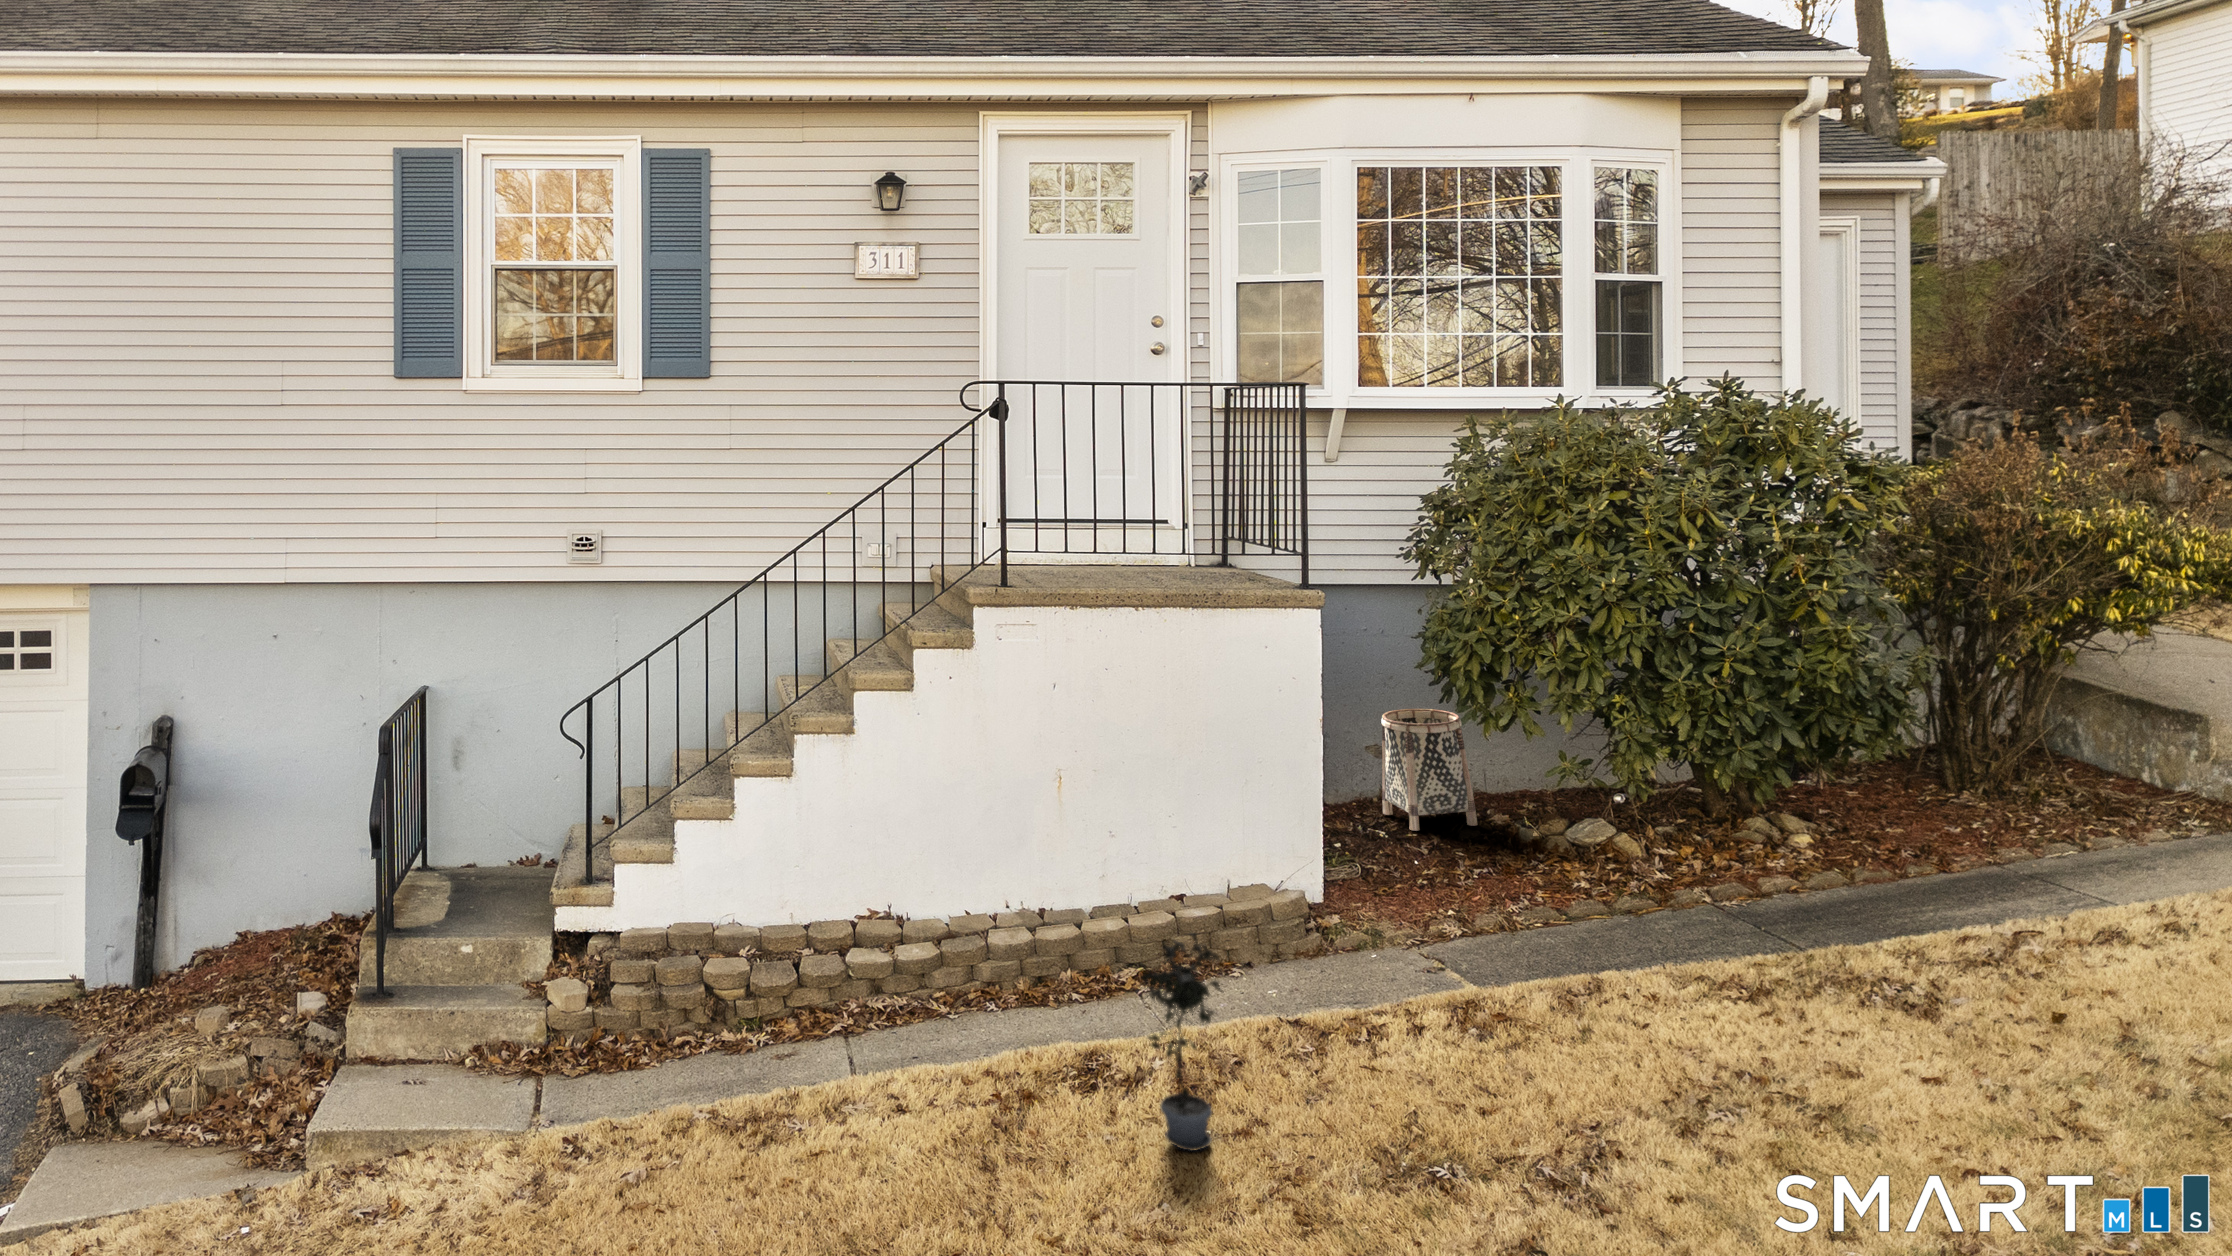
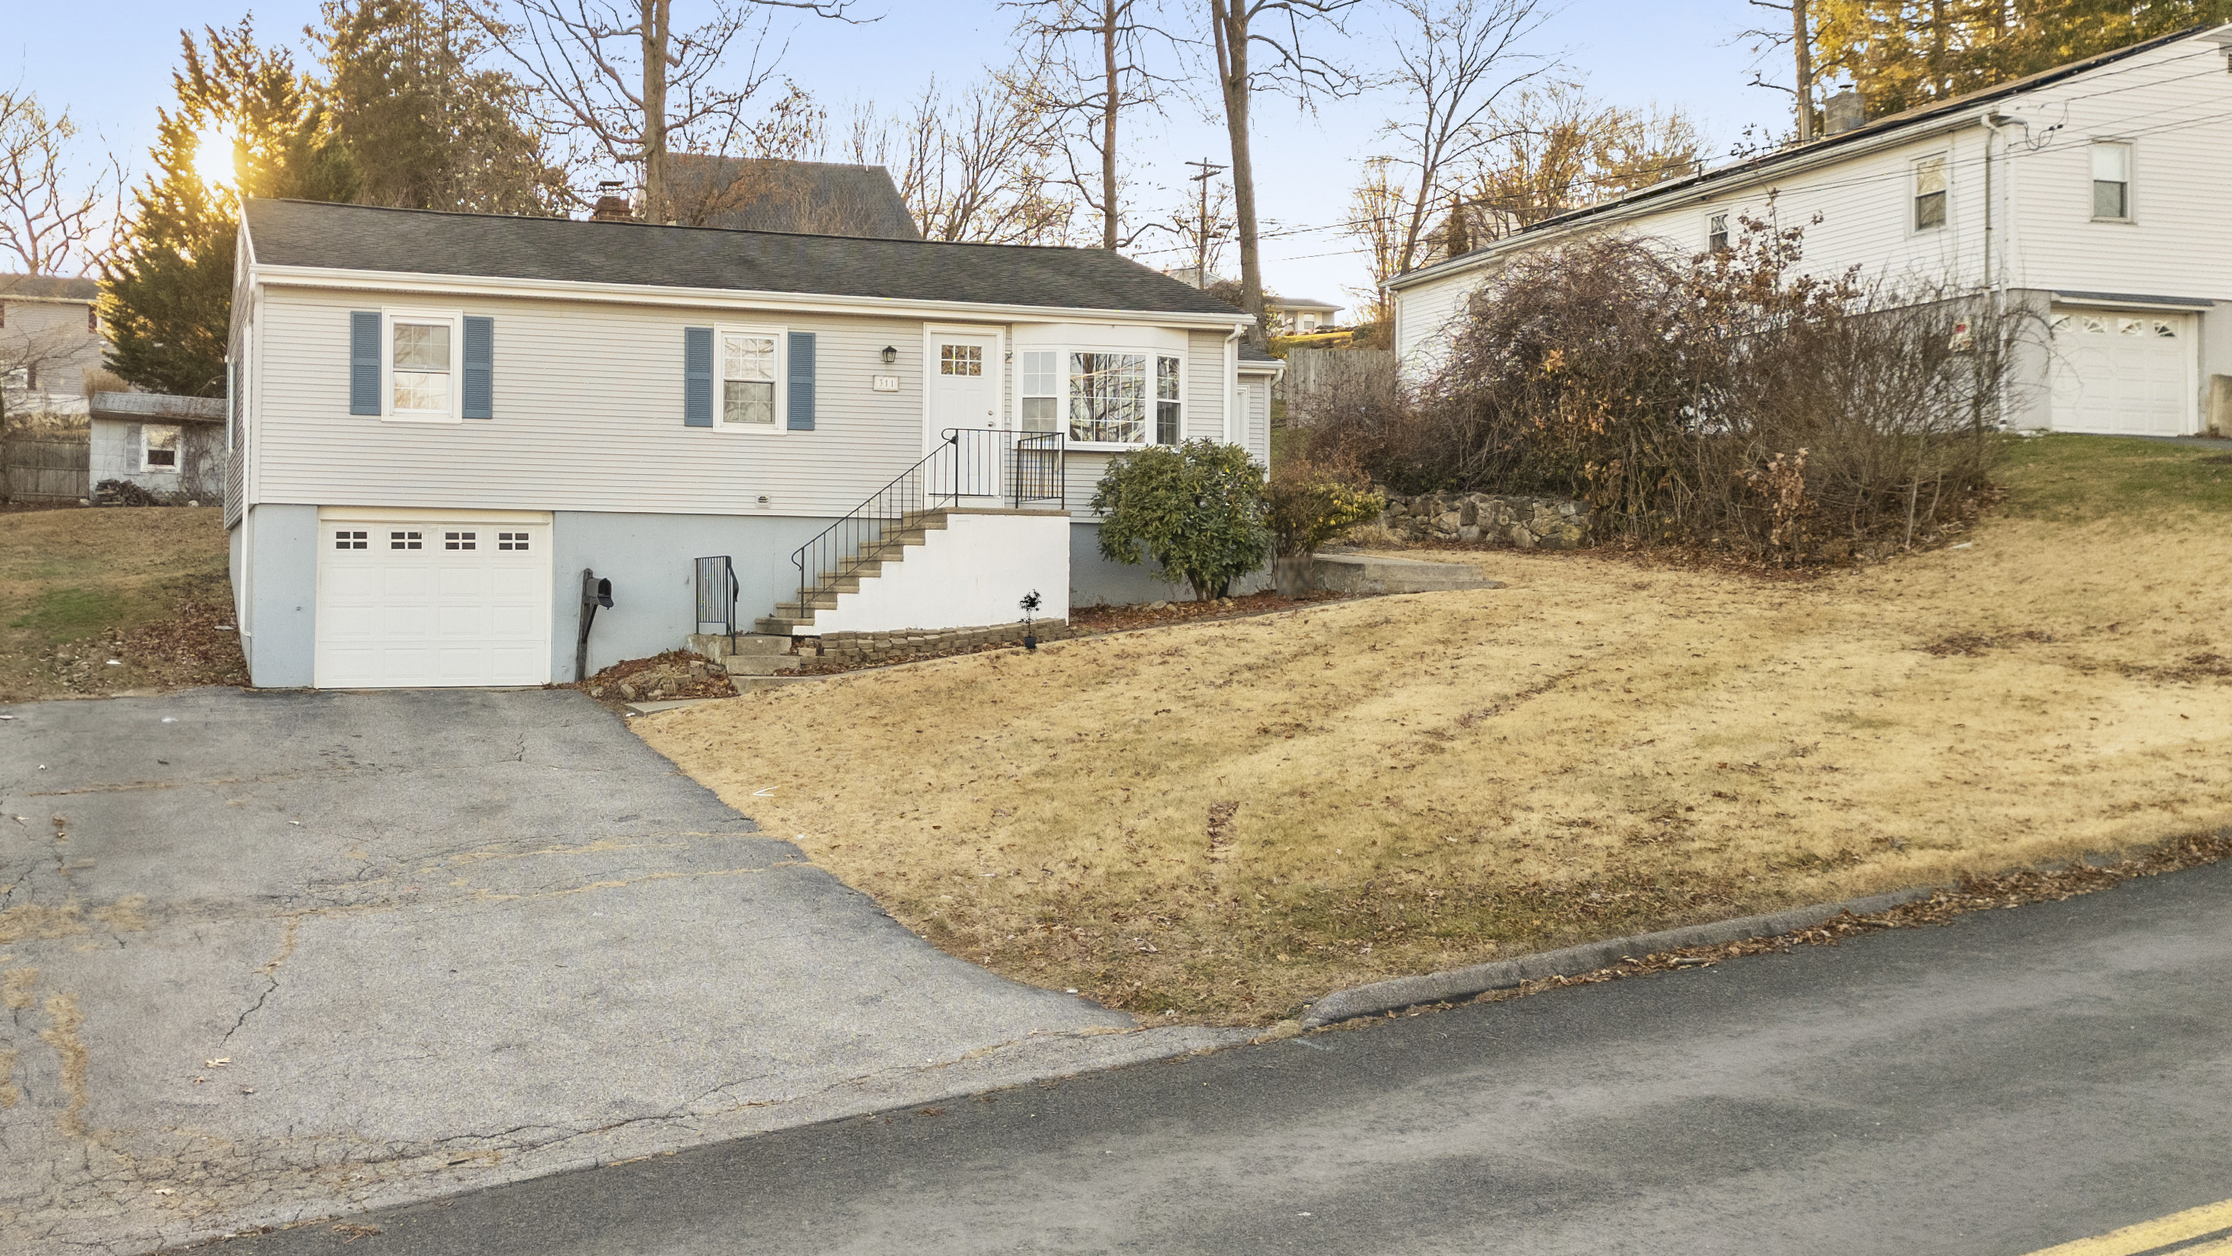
basket: present [1381,709,1478,831] -> present [1276,556,1313,600]

